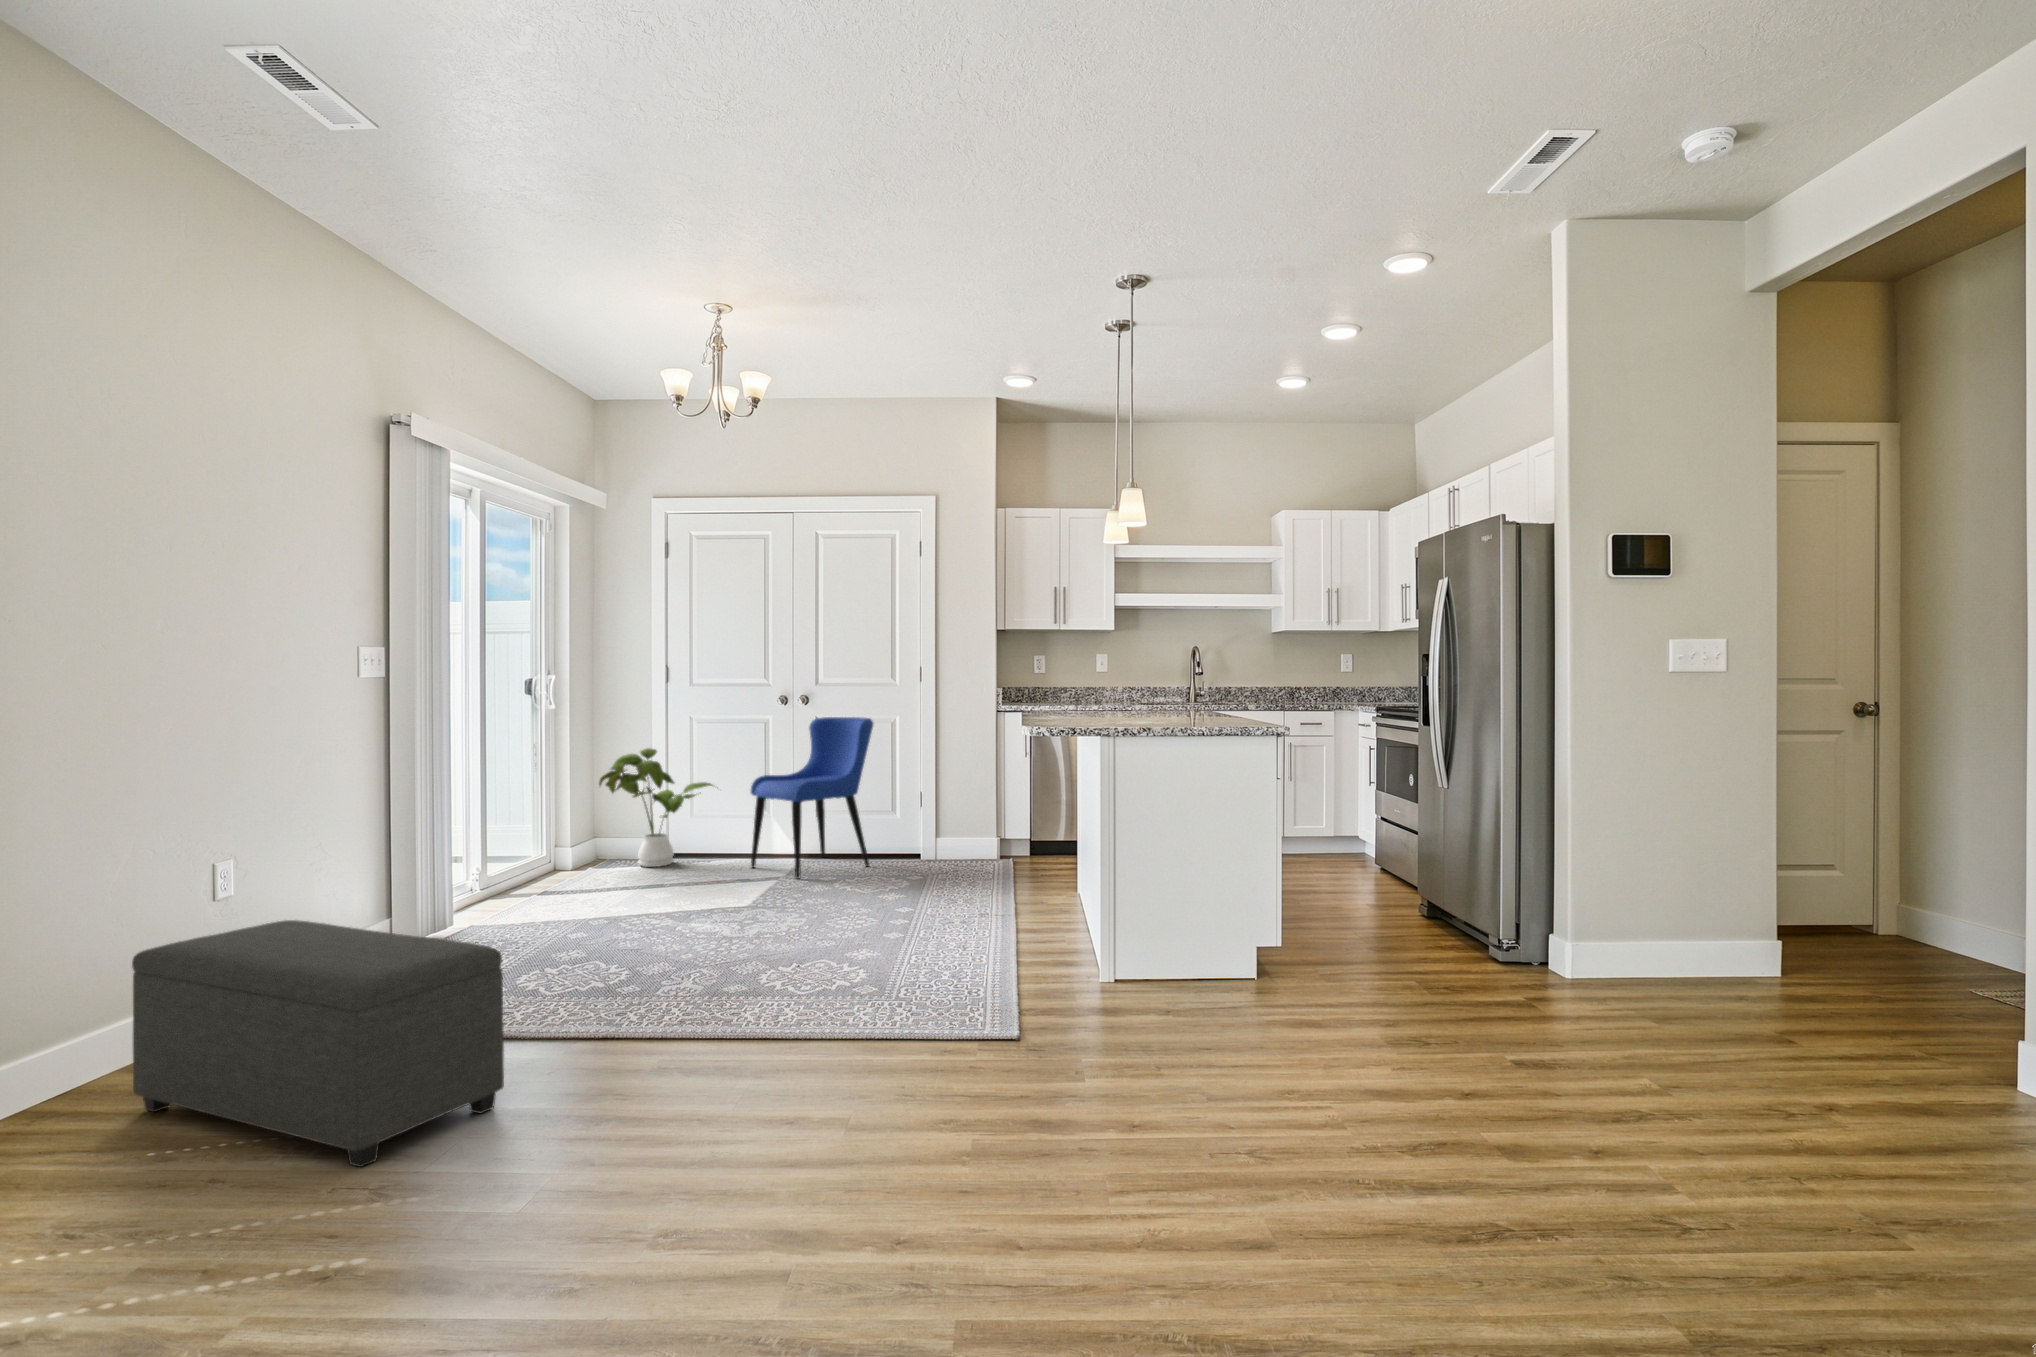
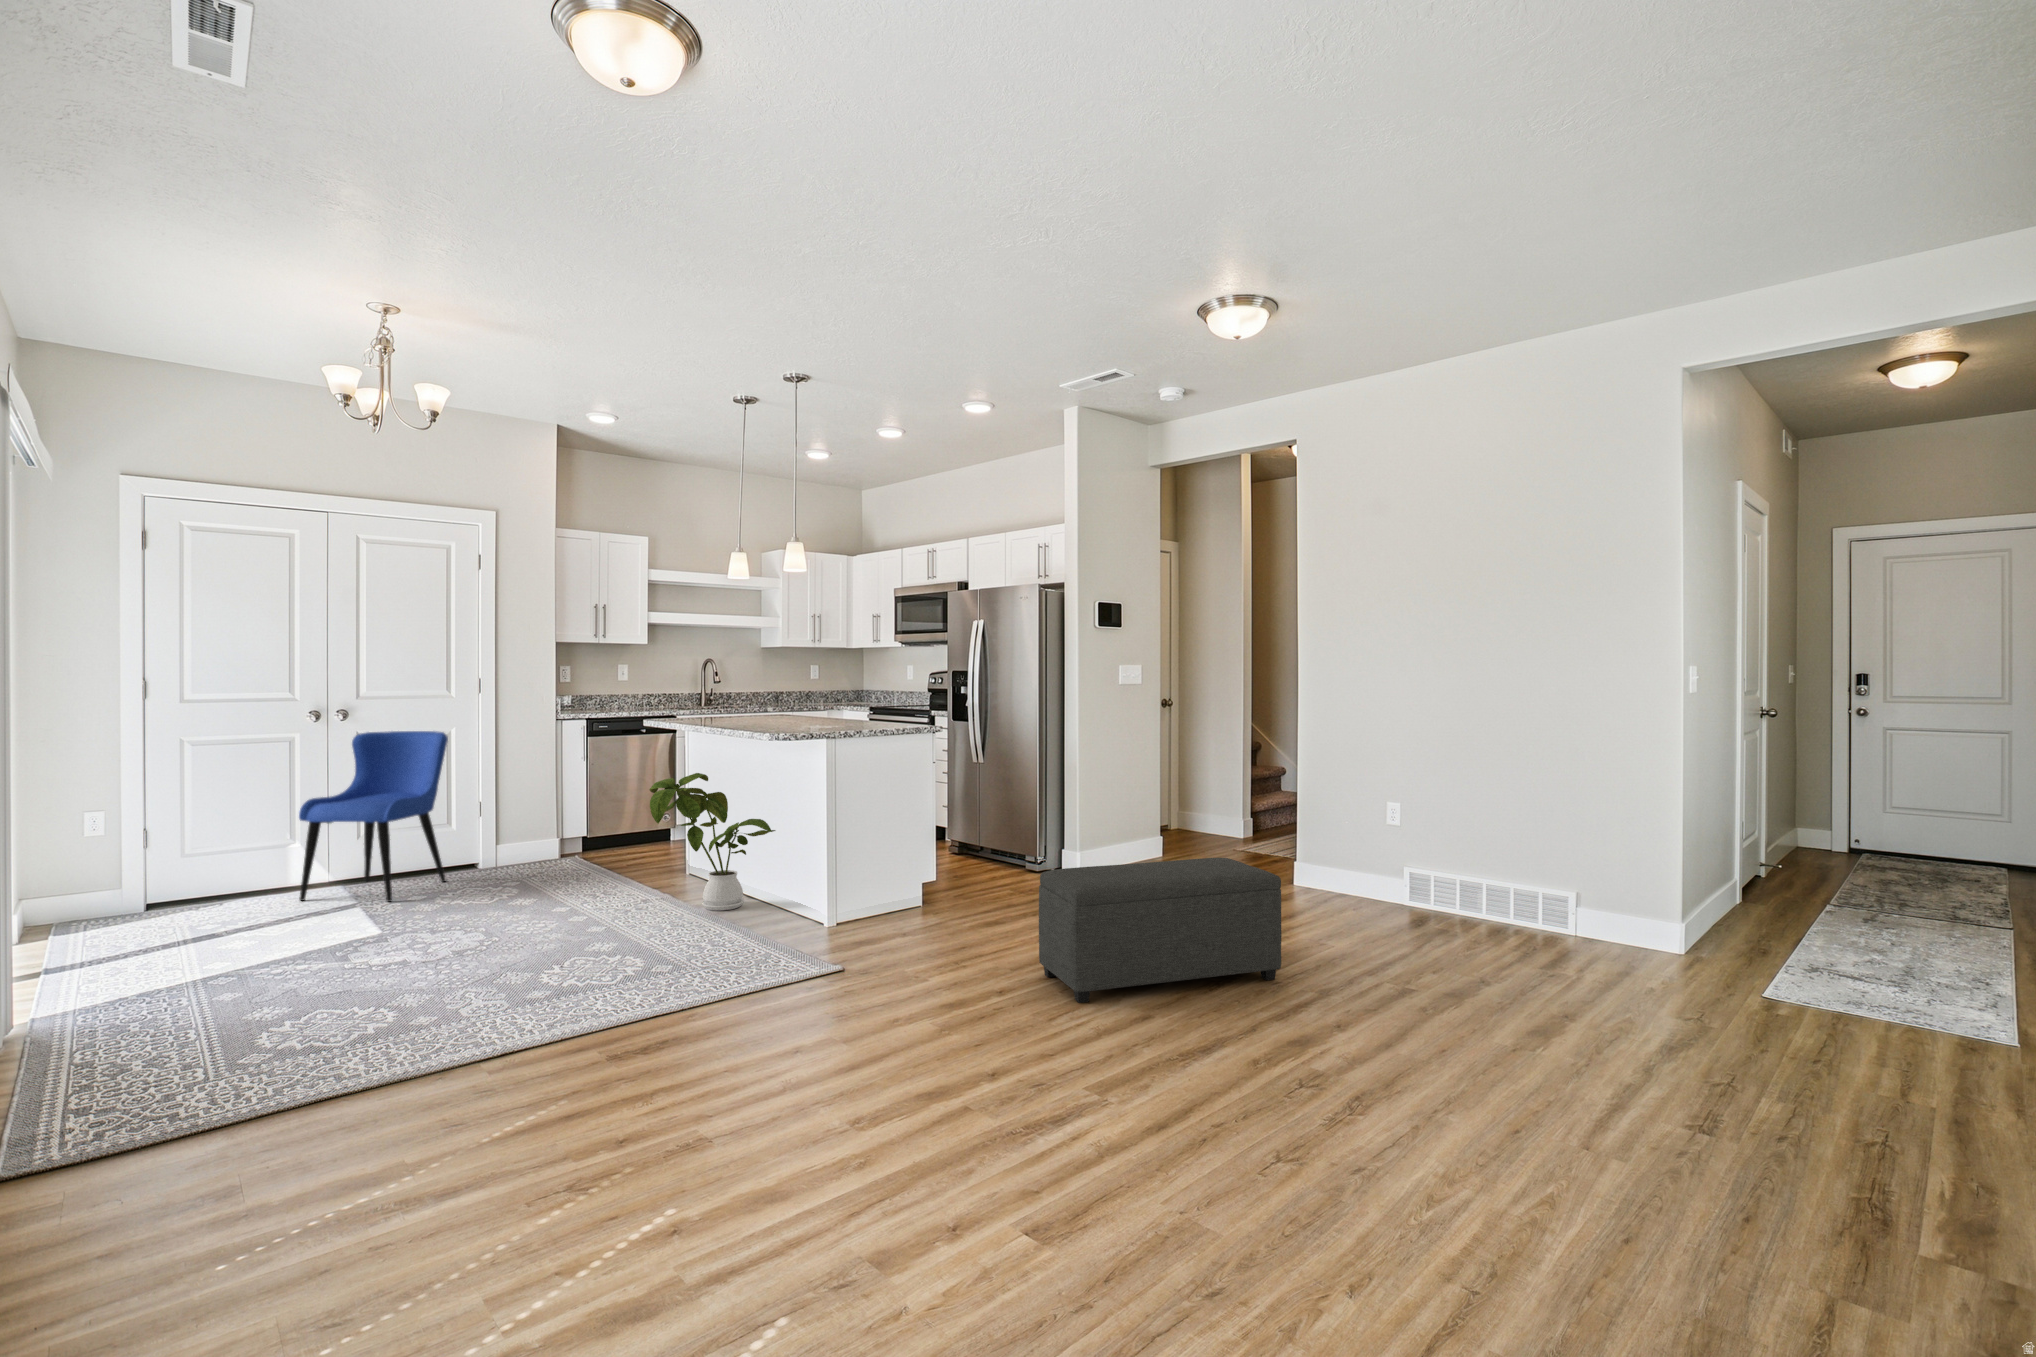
house plant: present [599,748,712,867] -> present [649,773,775,911]
ottoman: present [132,920,504,1167] -> present [1039,858,1281,1003]

